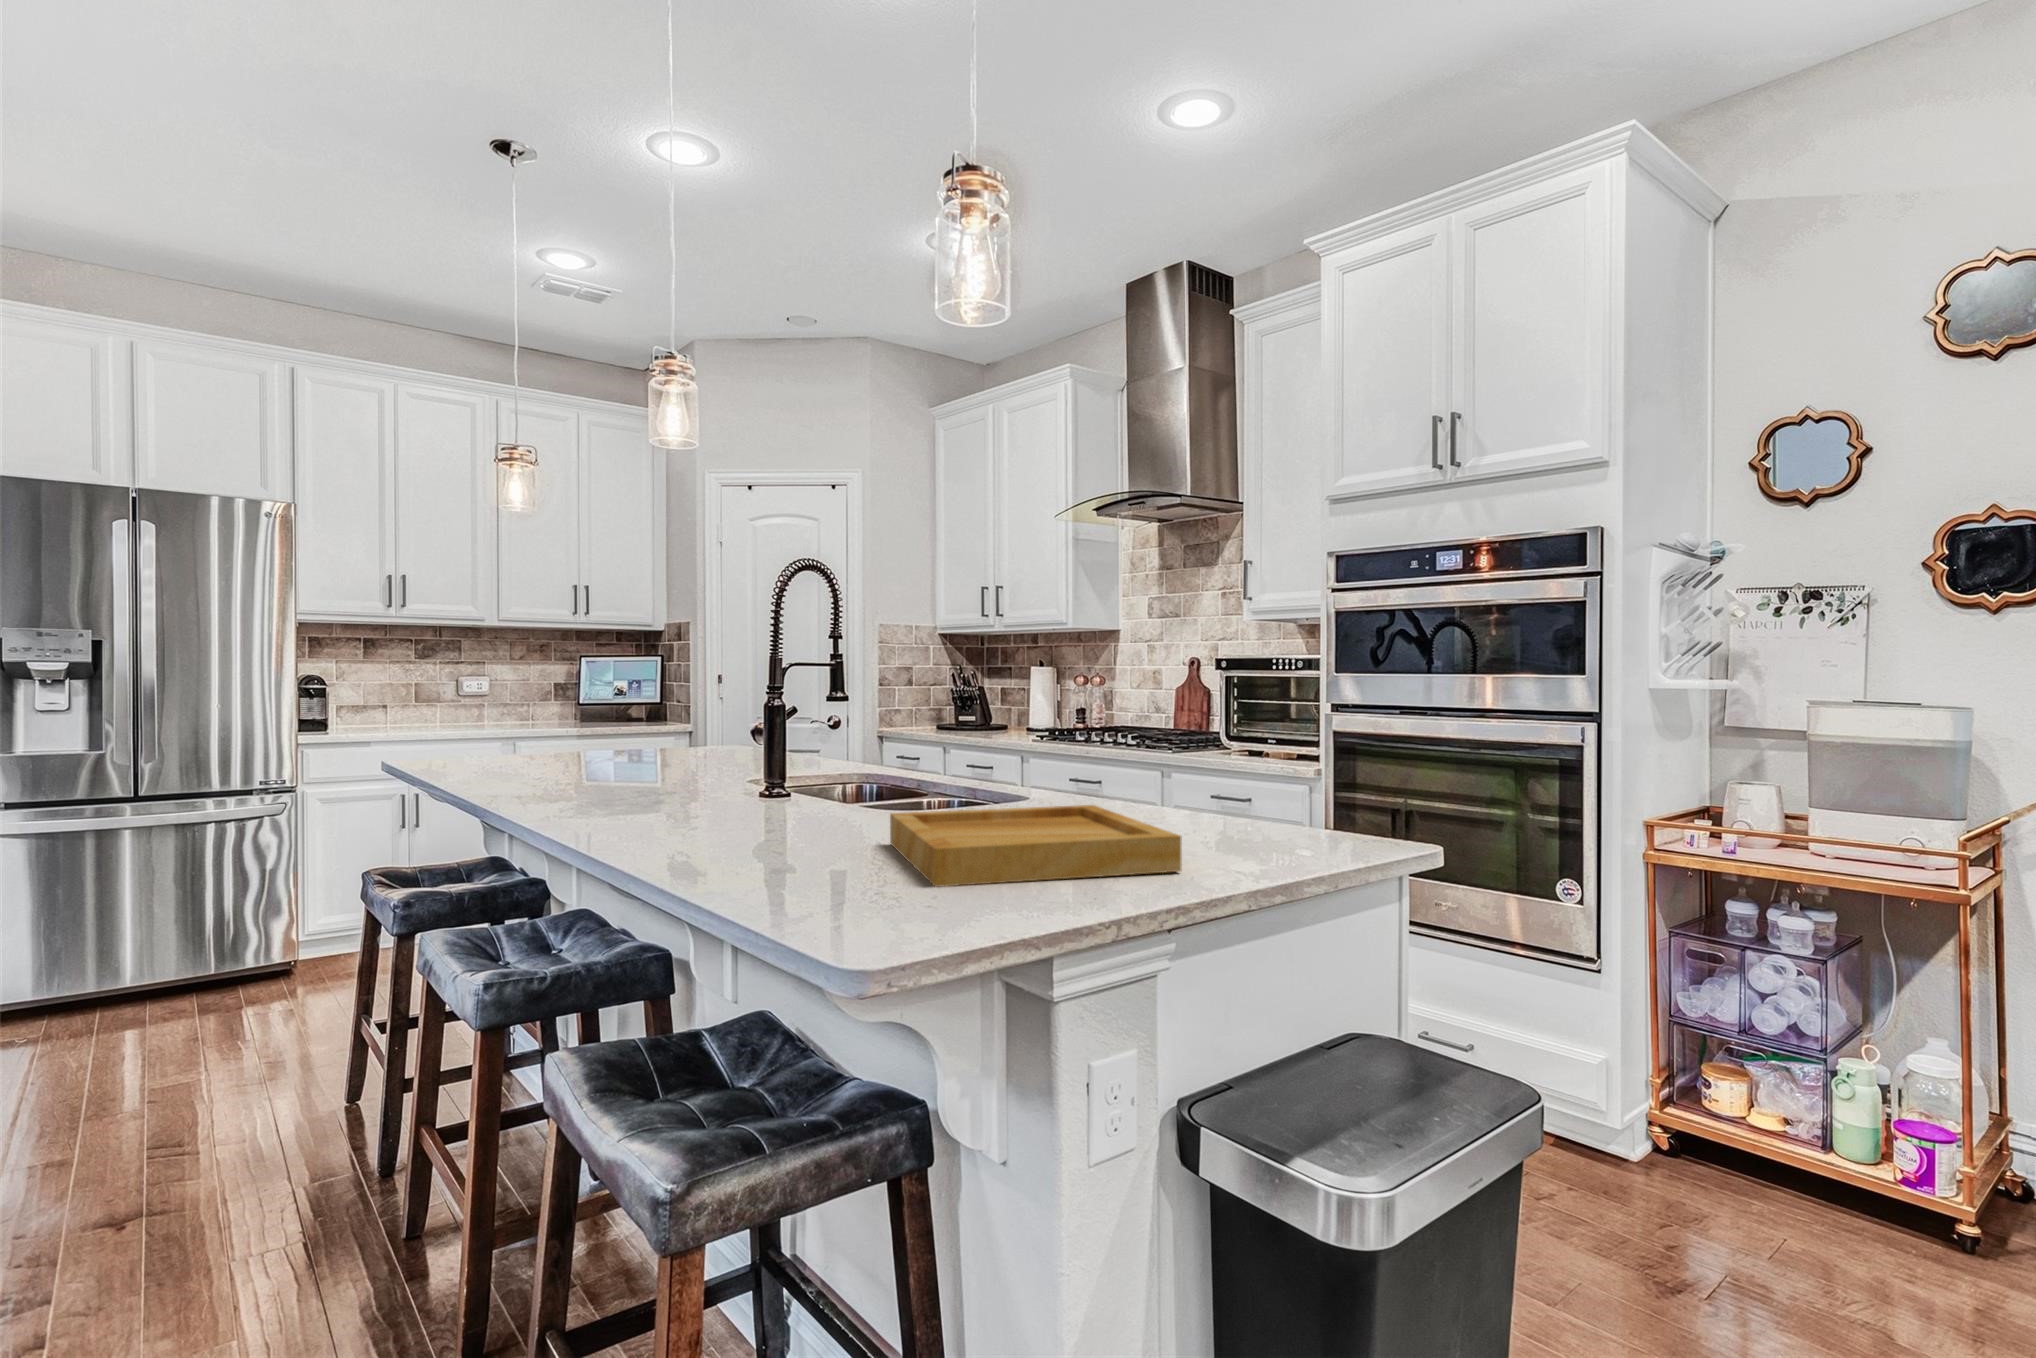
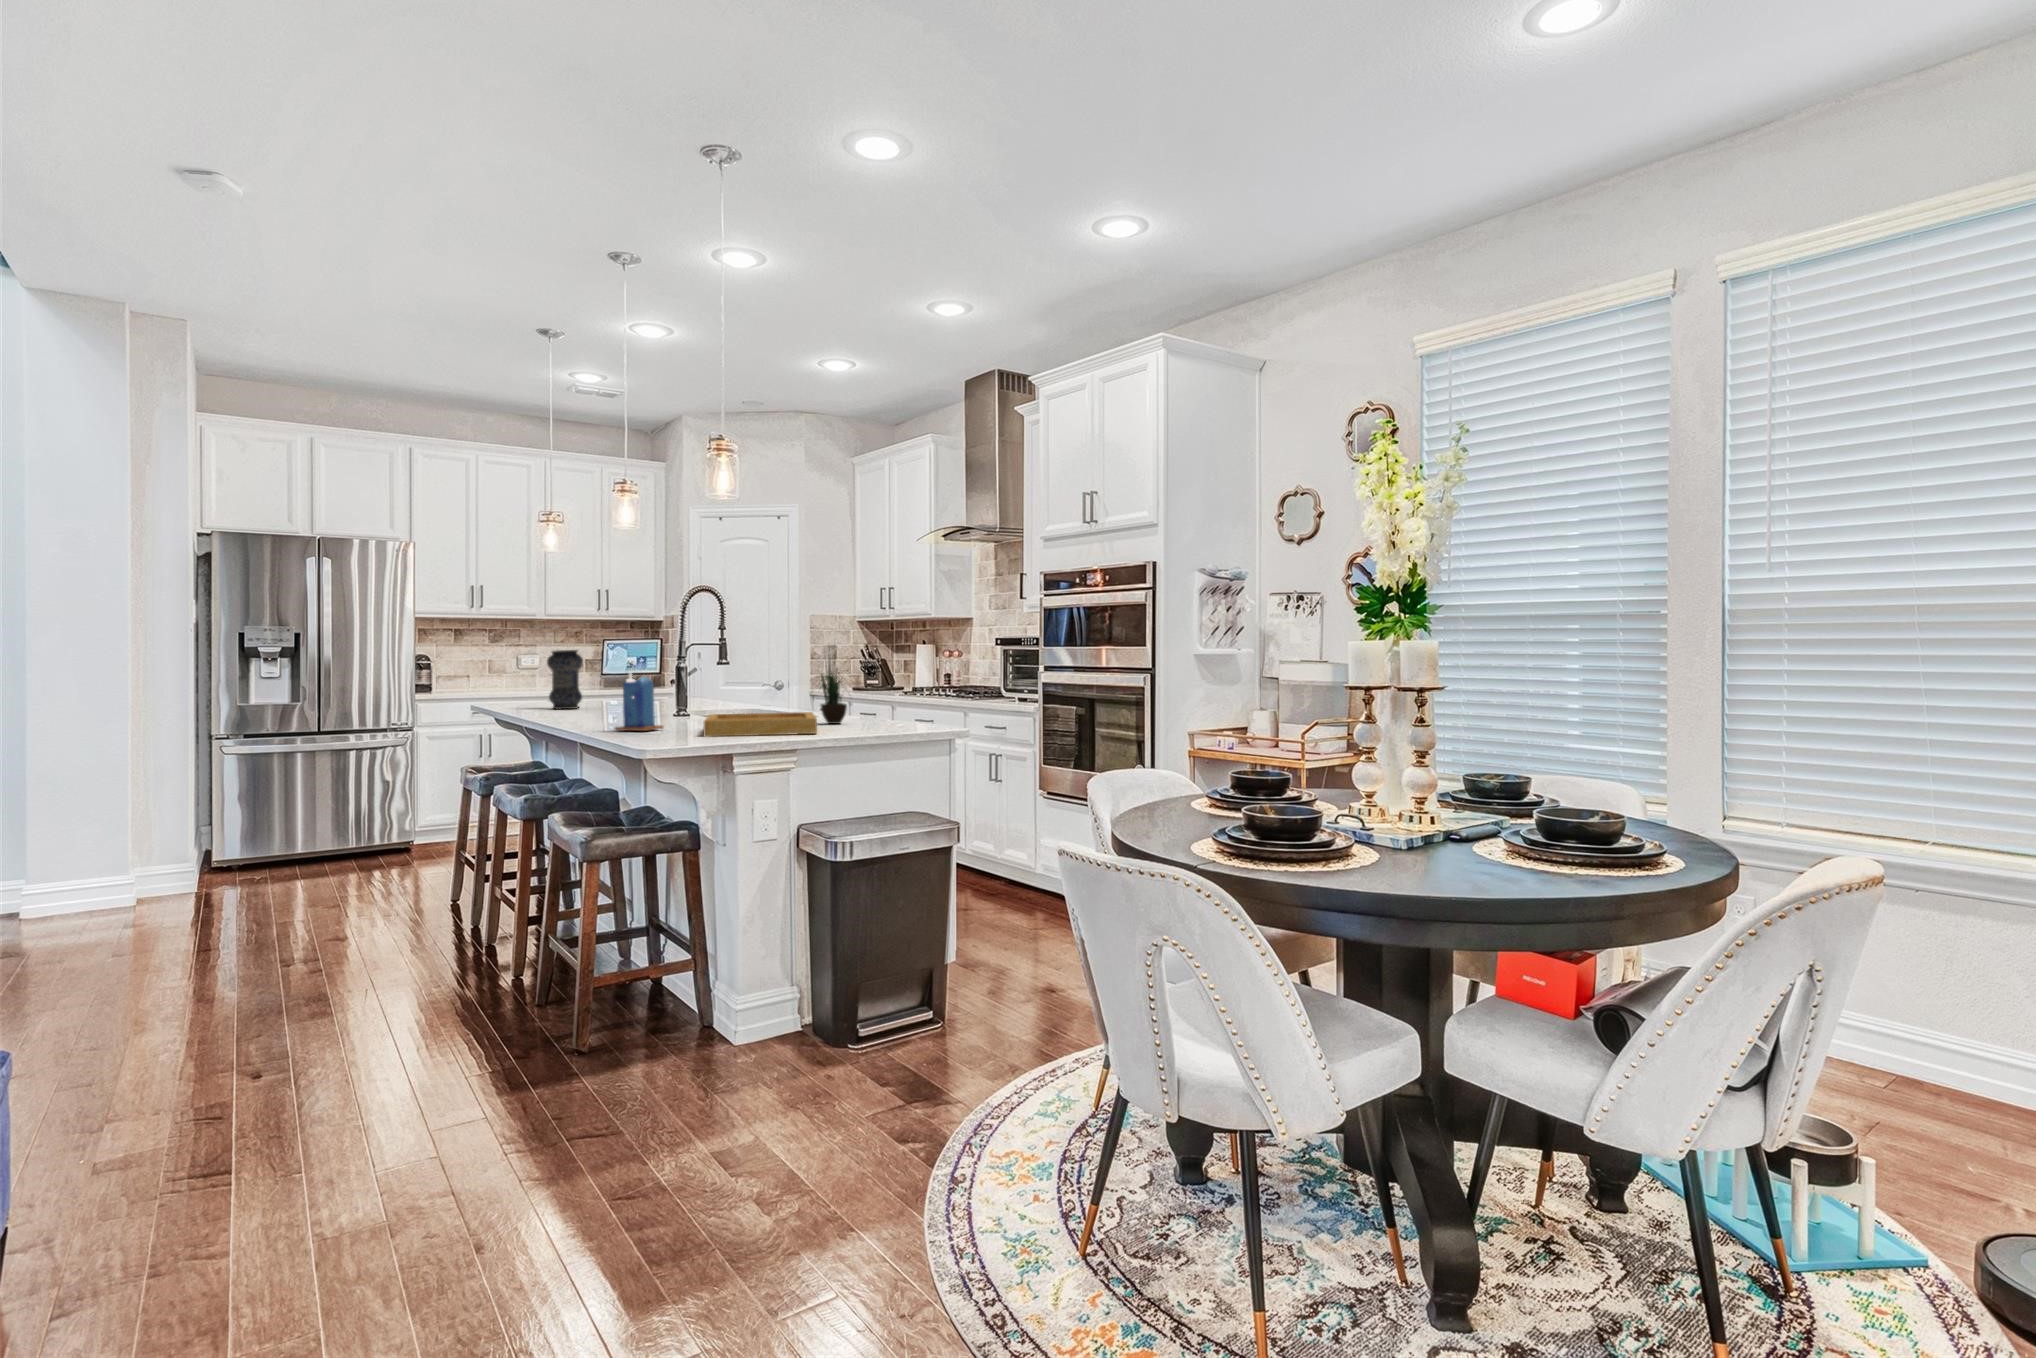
potted plant: none [1056,637,1154,823] -> present [821,647,847,724]
vase: none [512,671,573,771] -> present [547,650,583,709]
candle: none [693,723,797,860] -> present [615,673,663,731]

